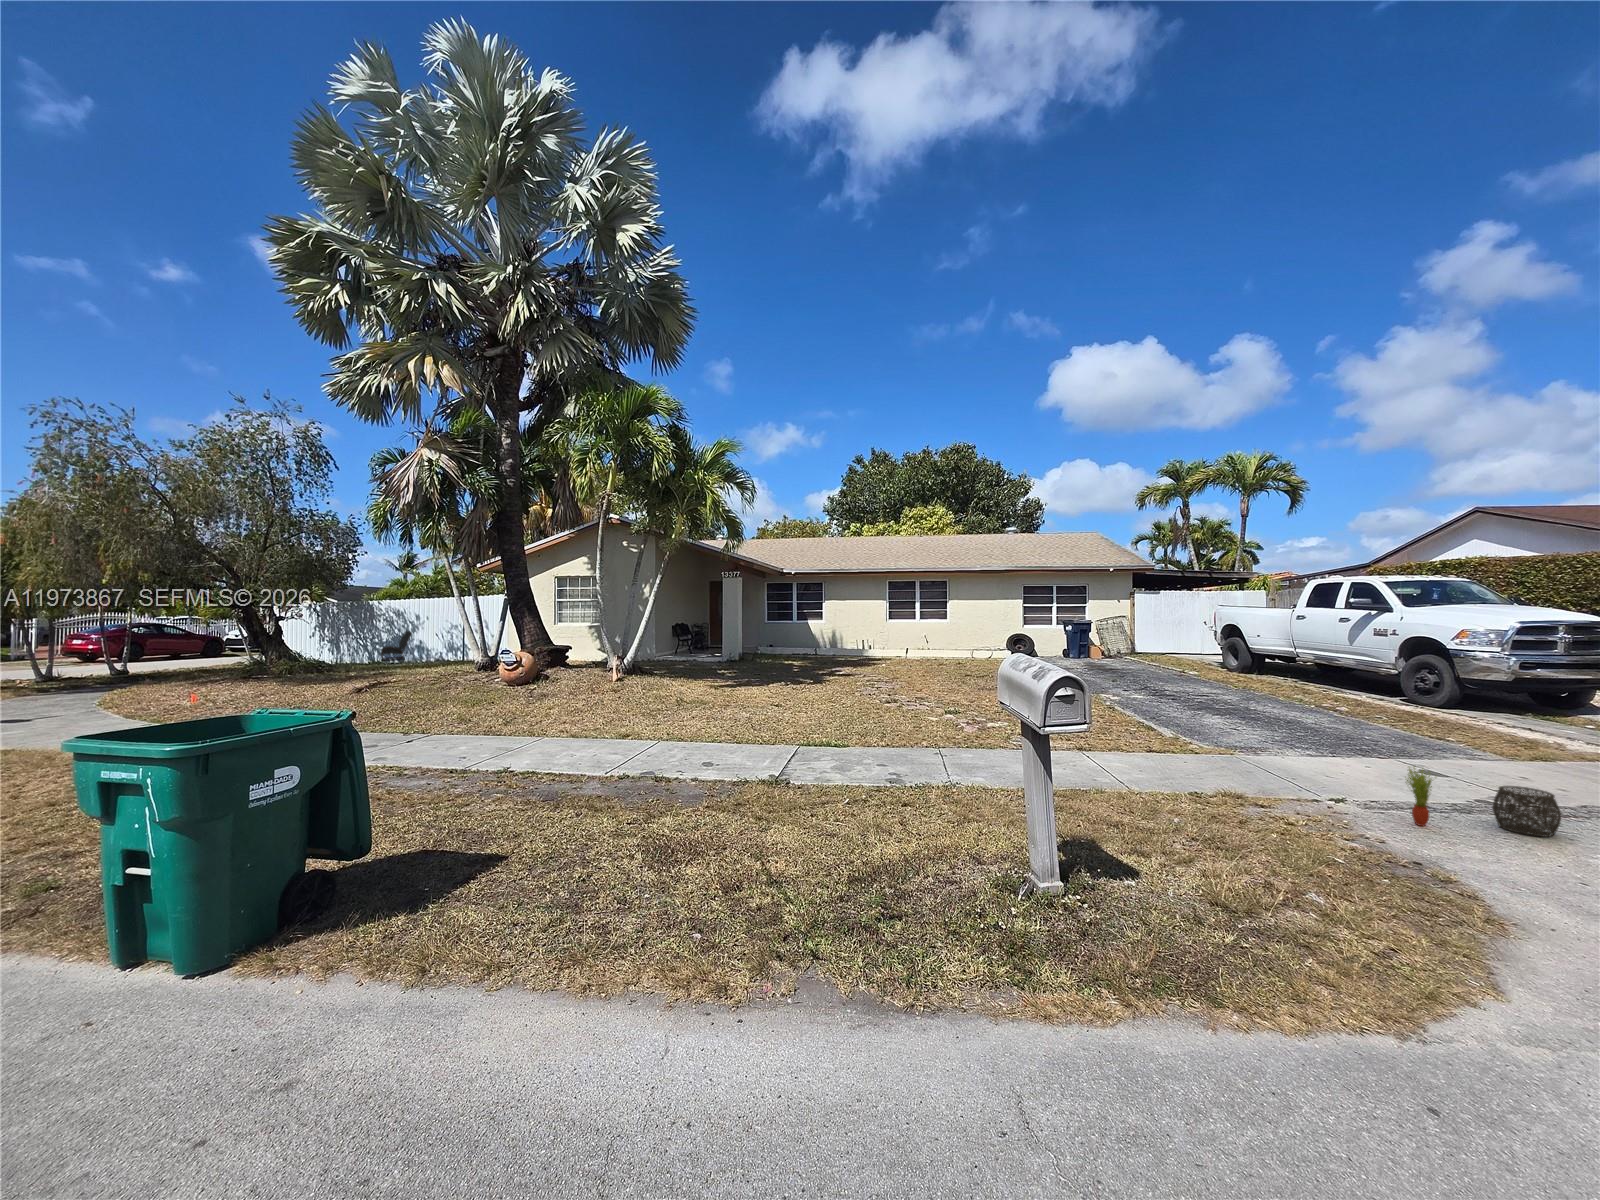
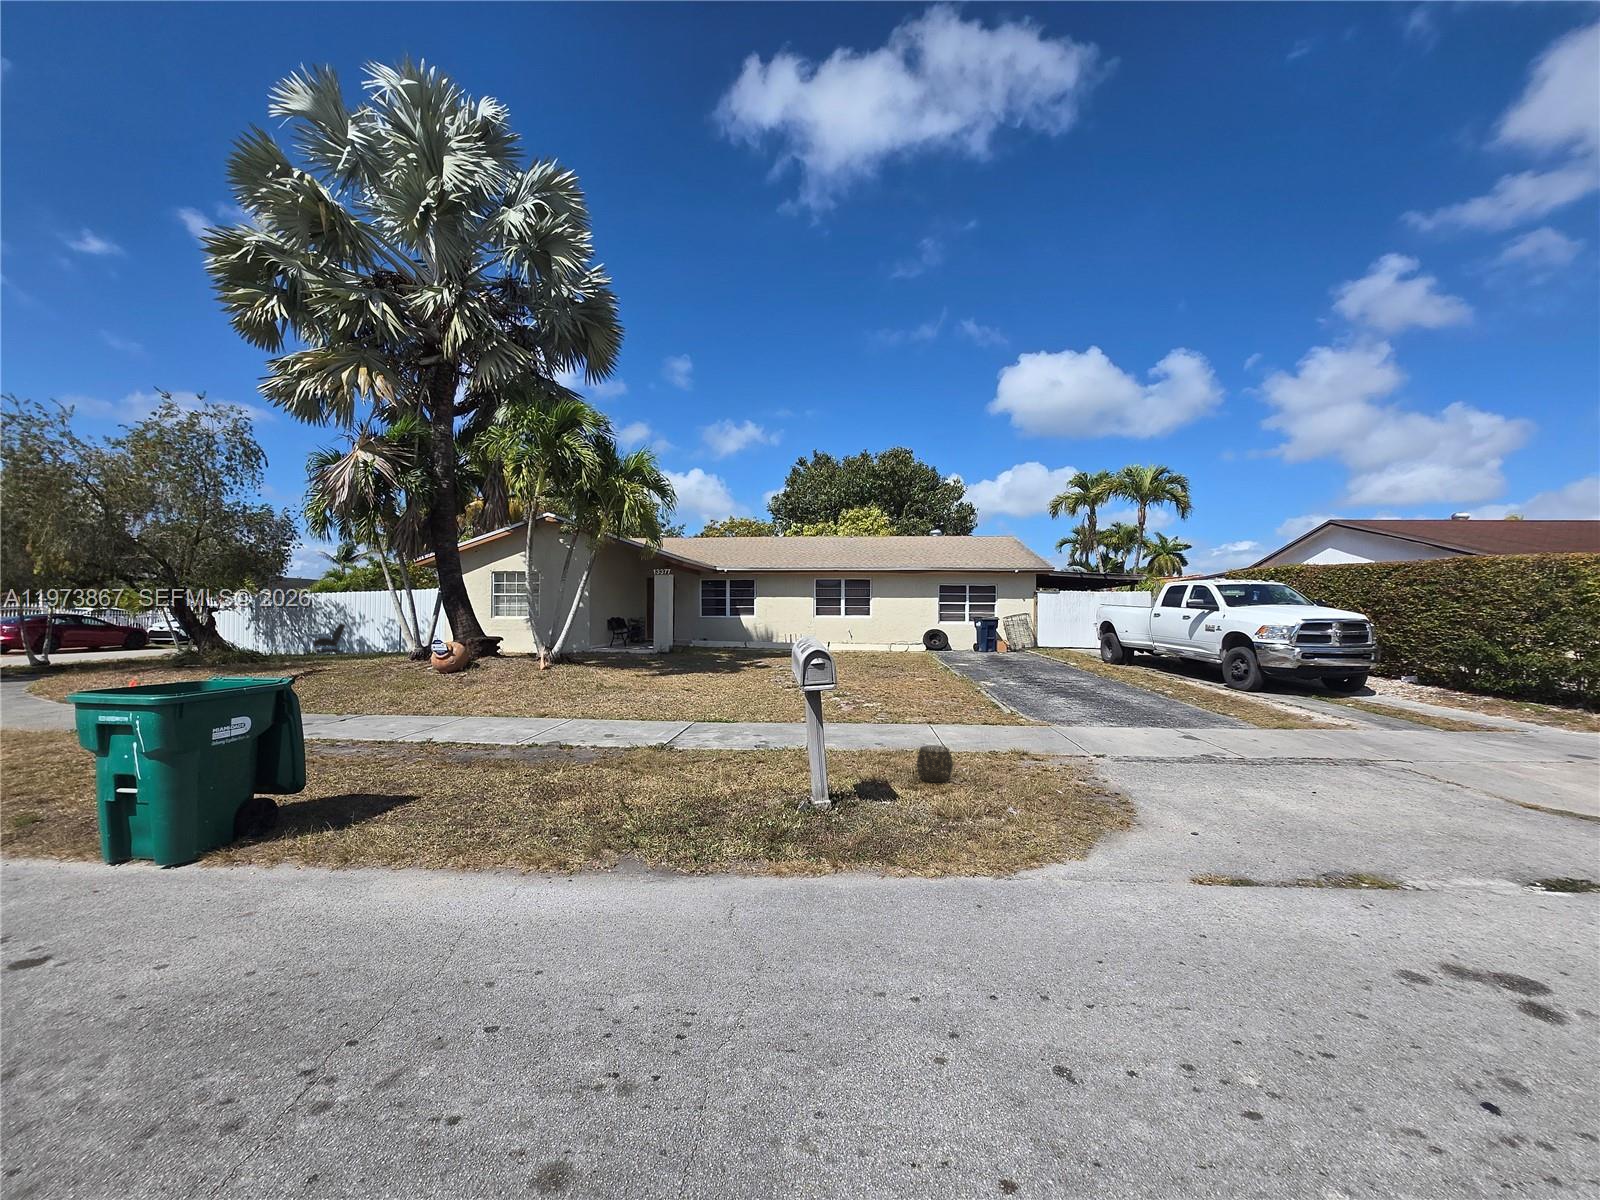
potted plant: present [1407,768,1432,826] -> none [1123,725,1144,770]
woven basket: present [1493,786,1561,837] -> present [917,745,953,783]

